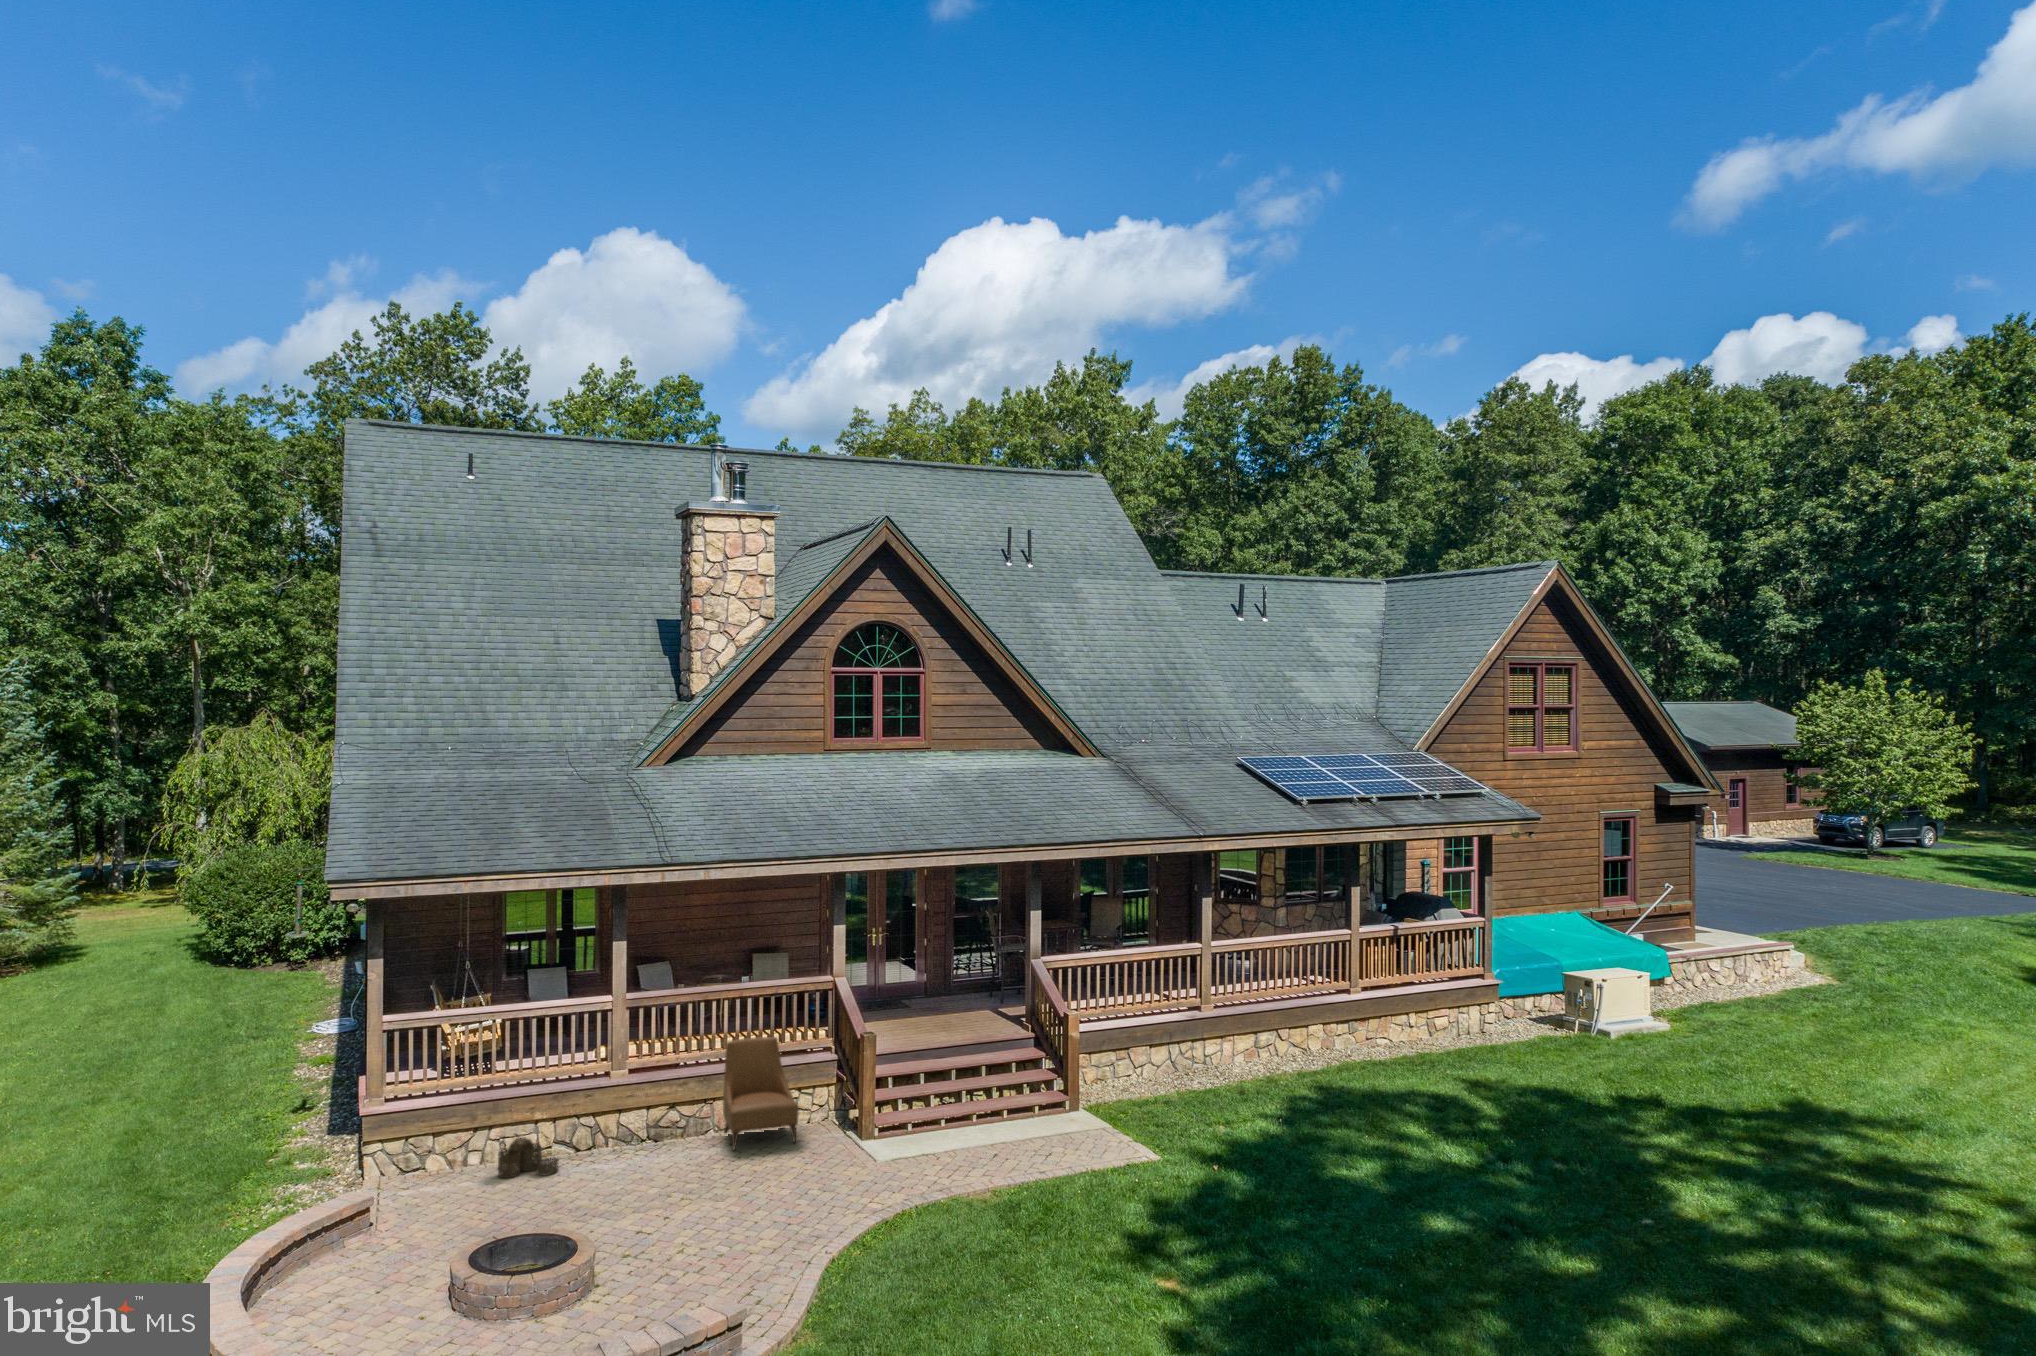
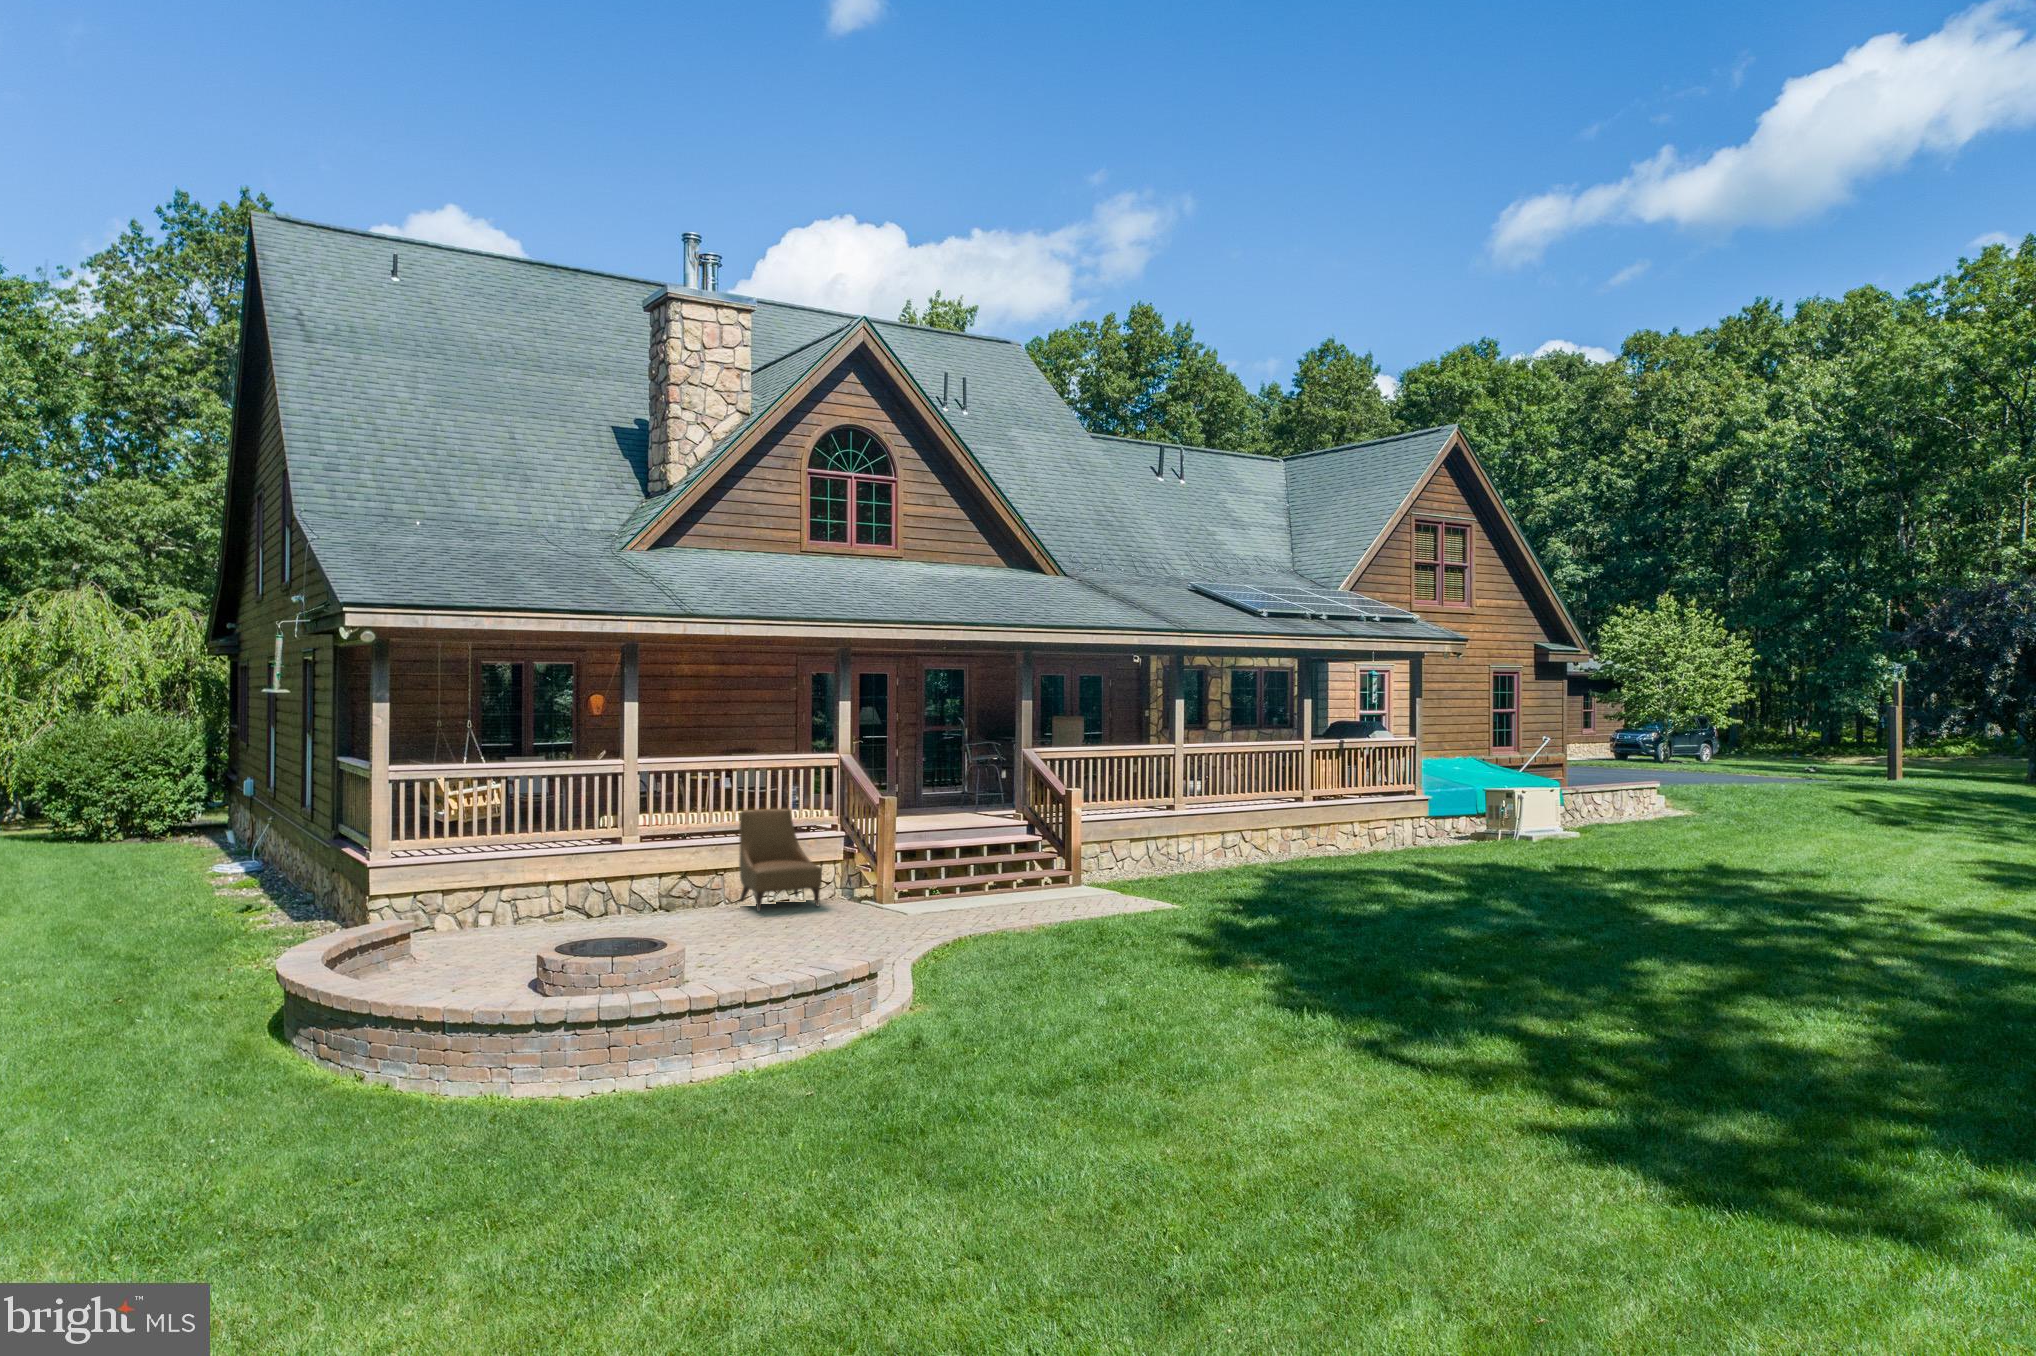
woven basket: present [498,1137,559,1178] -> none [517,896,582,932]

